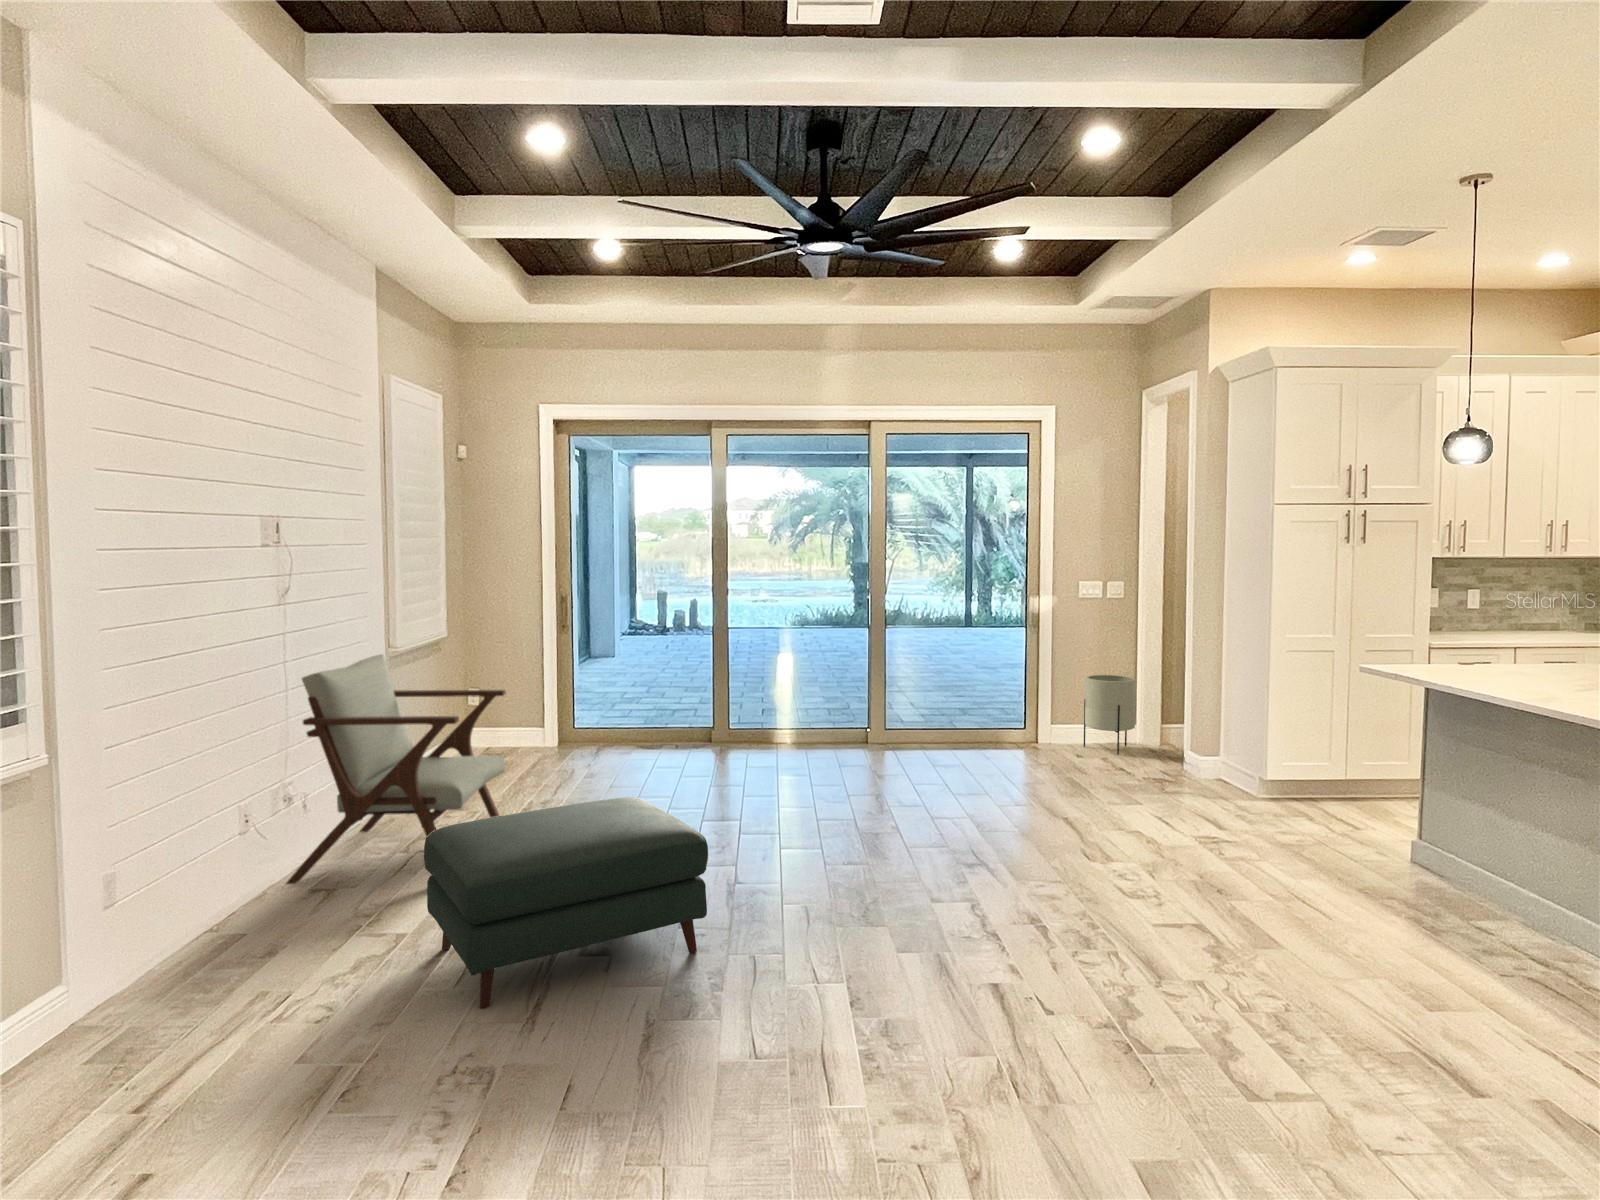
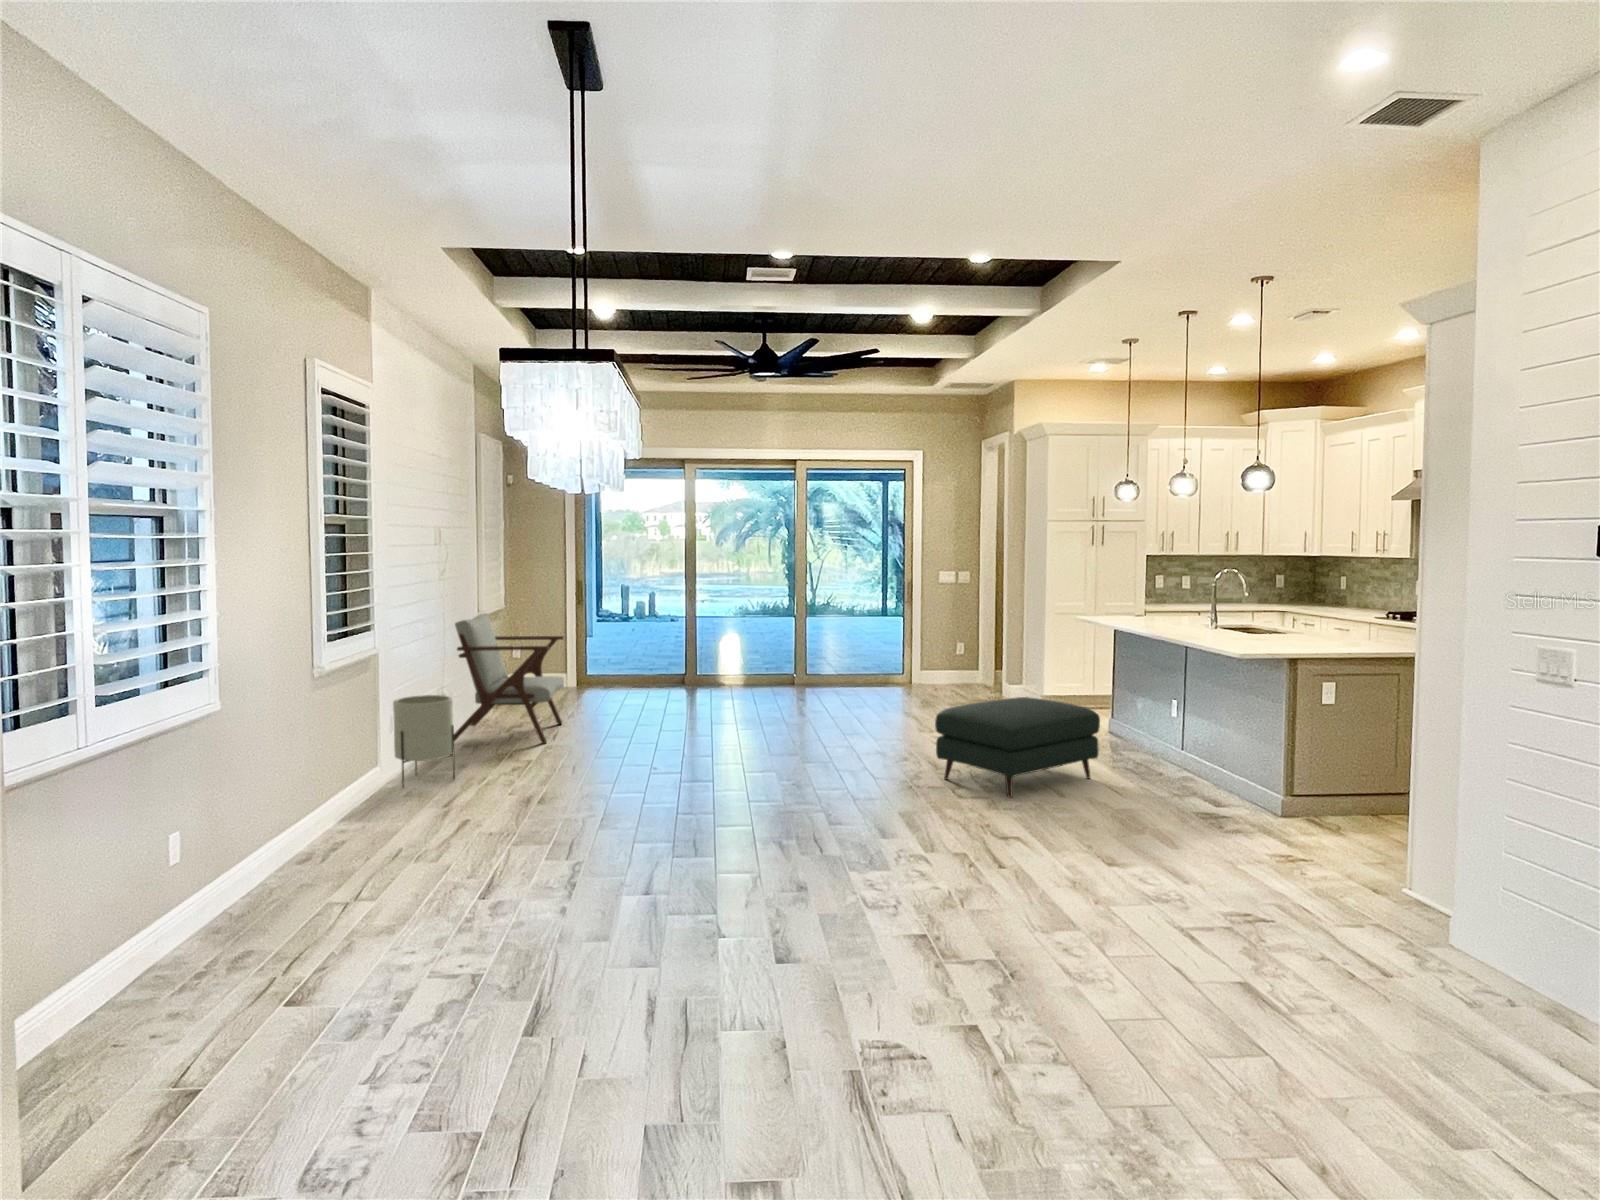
planter: present [1084,675,1136,755] -> present [393,695,455,787]
ottoman: present [424,797,708,1009] -> present [935,697,1100,798]

